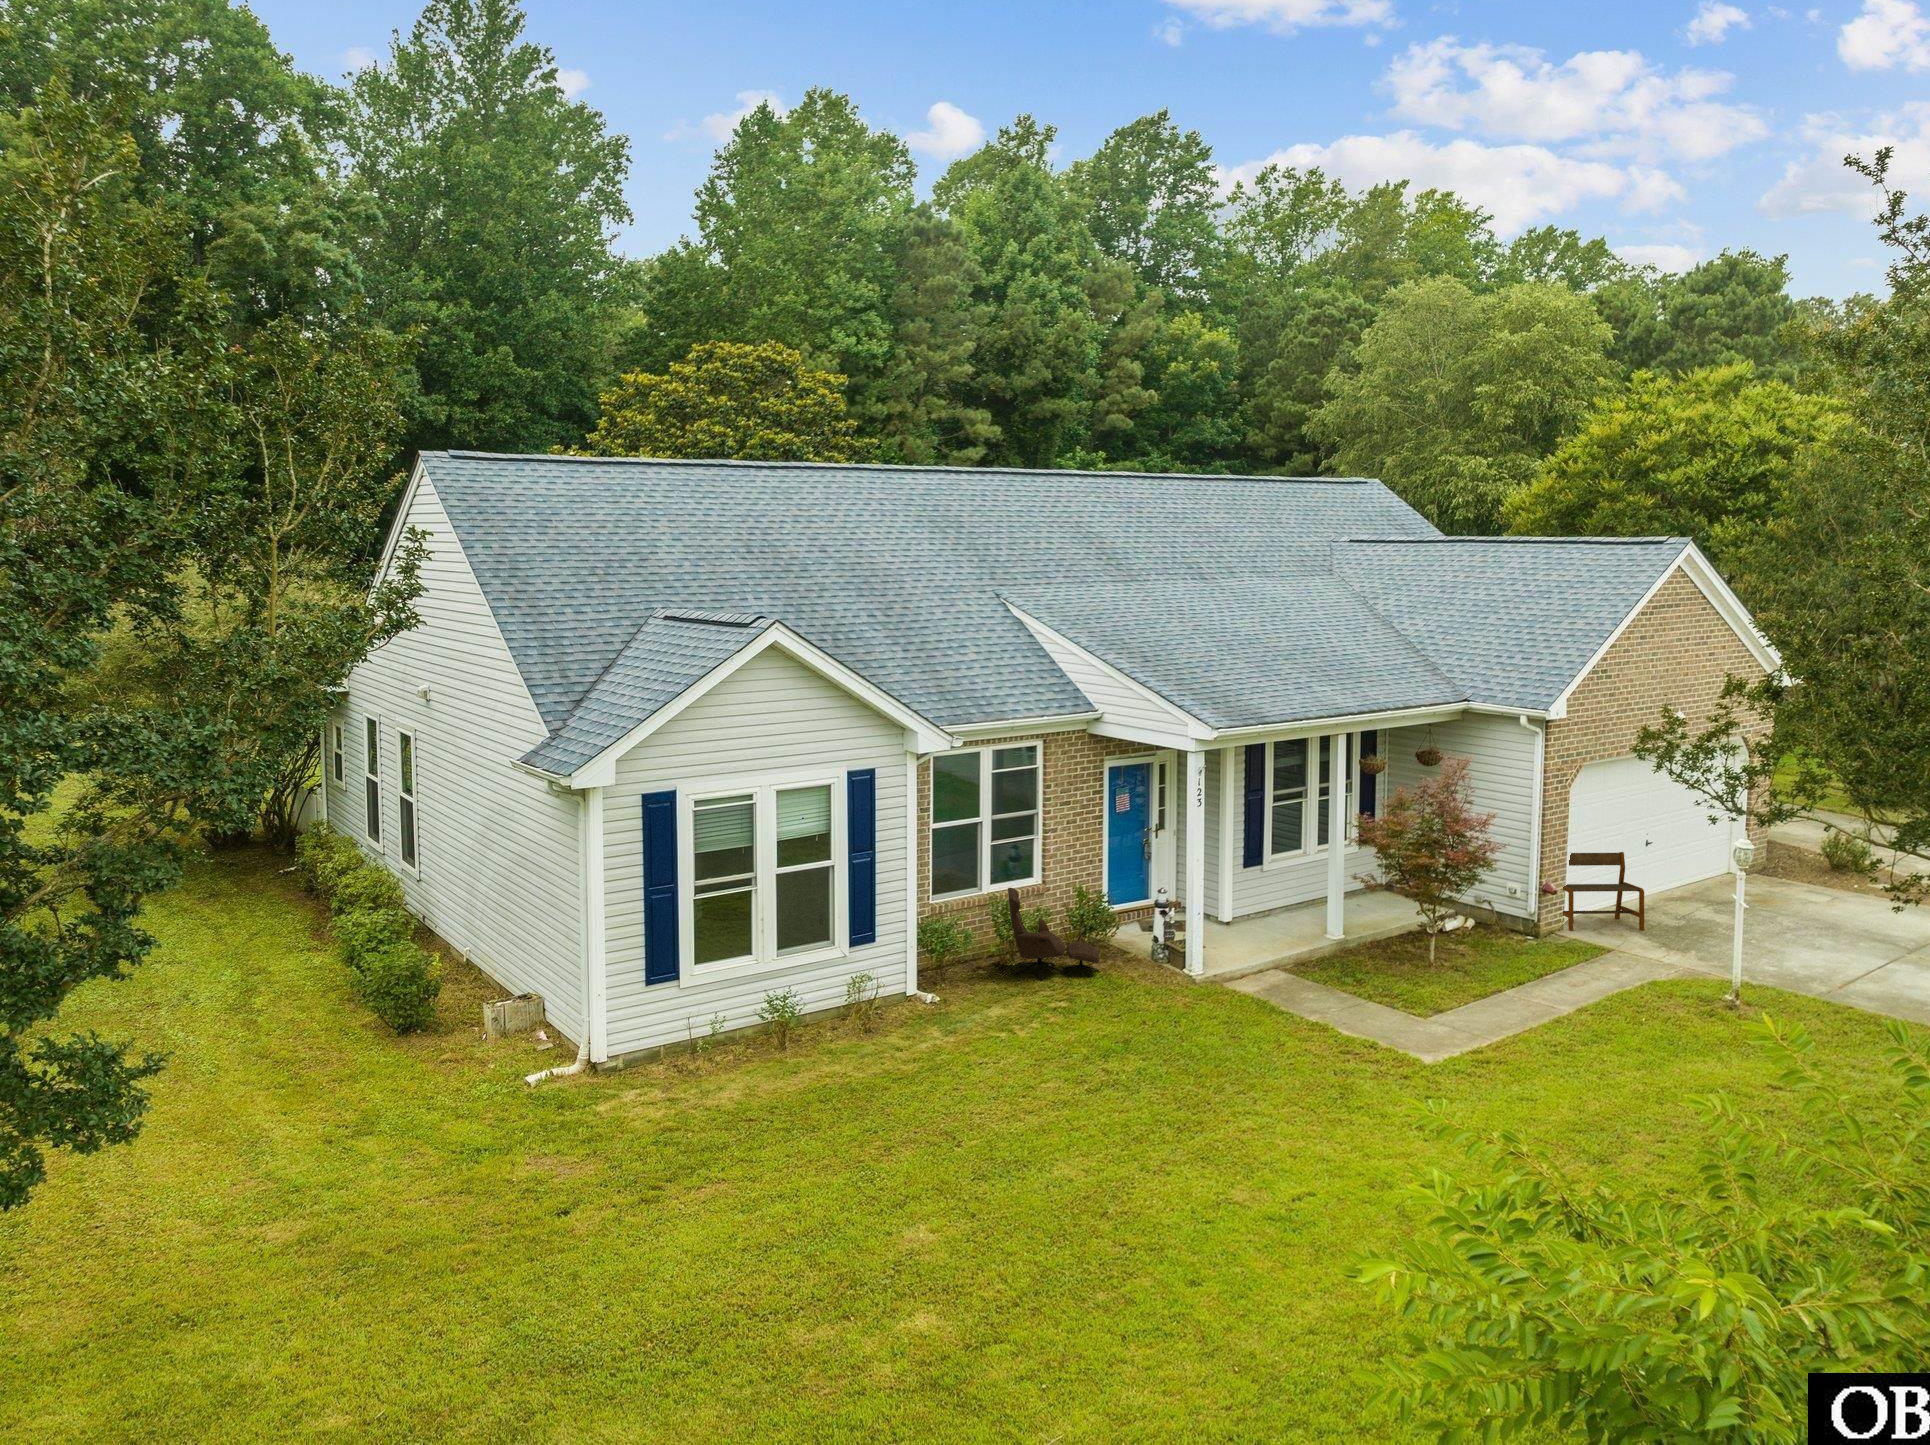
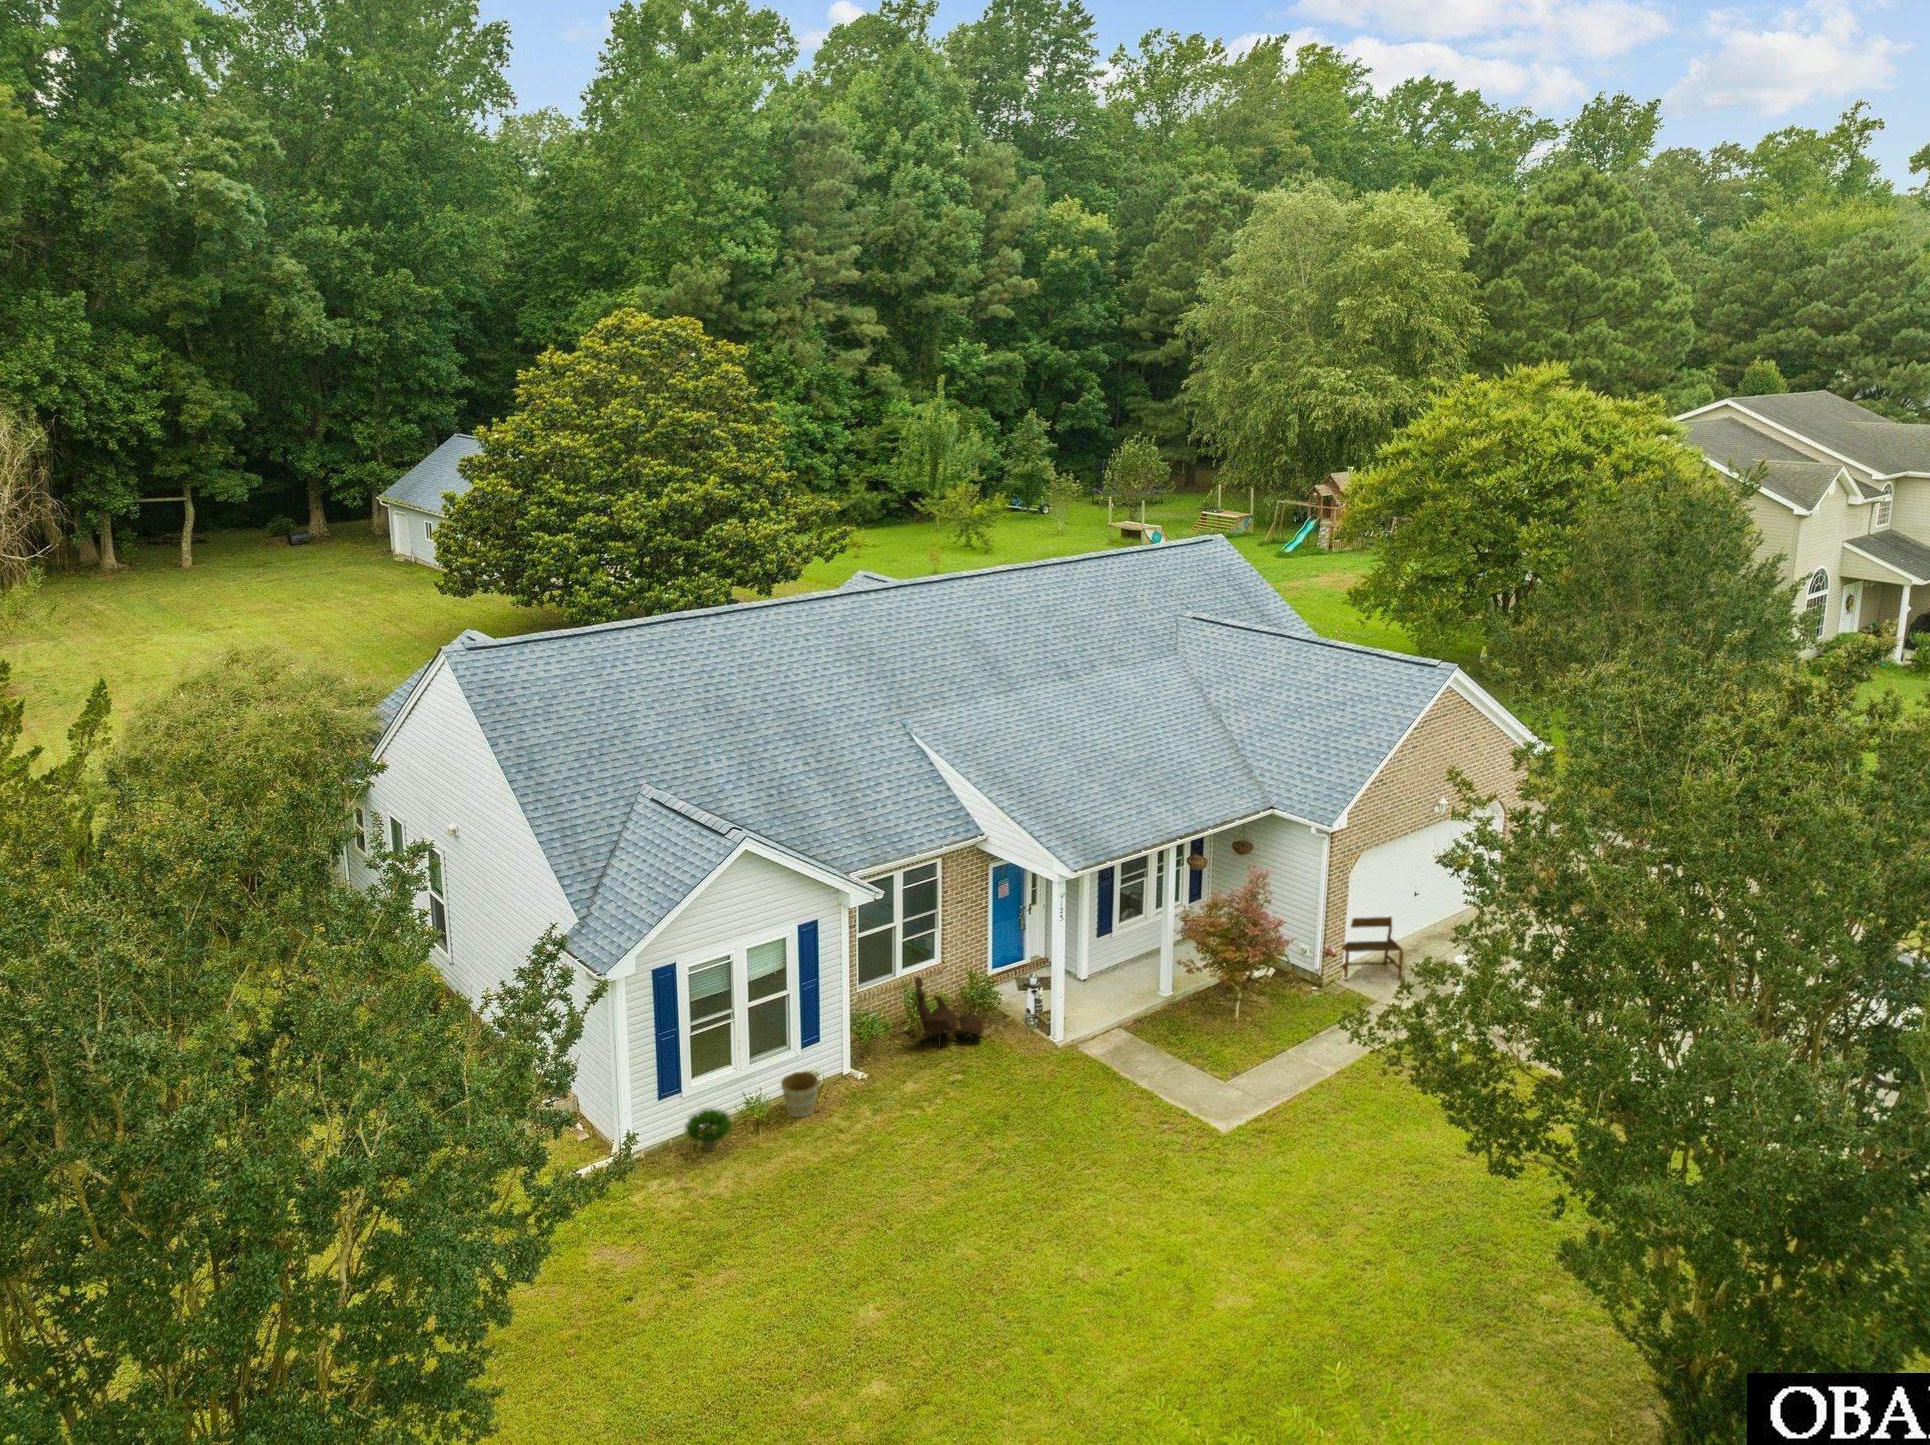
wooden bucket: none [820,978,873,1036] -> present [781,1071,819,1117]
potted plant: none [675,1001,750,1066] -> present [684,1108,732,1152]

